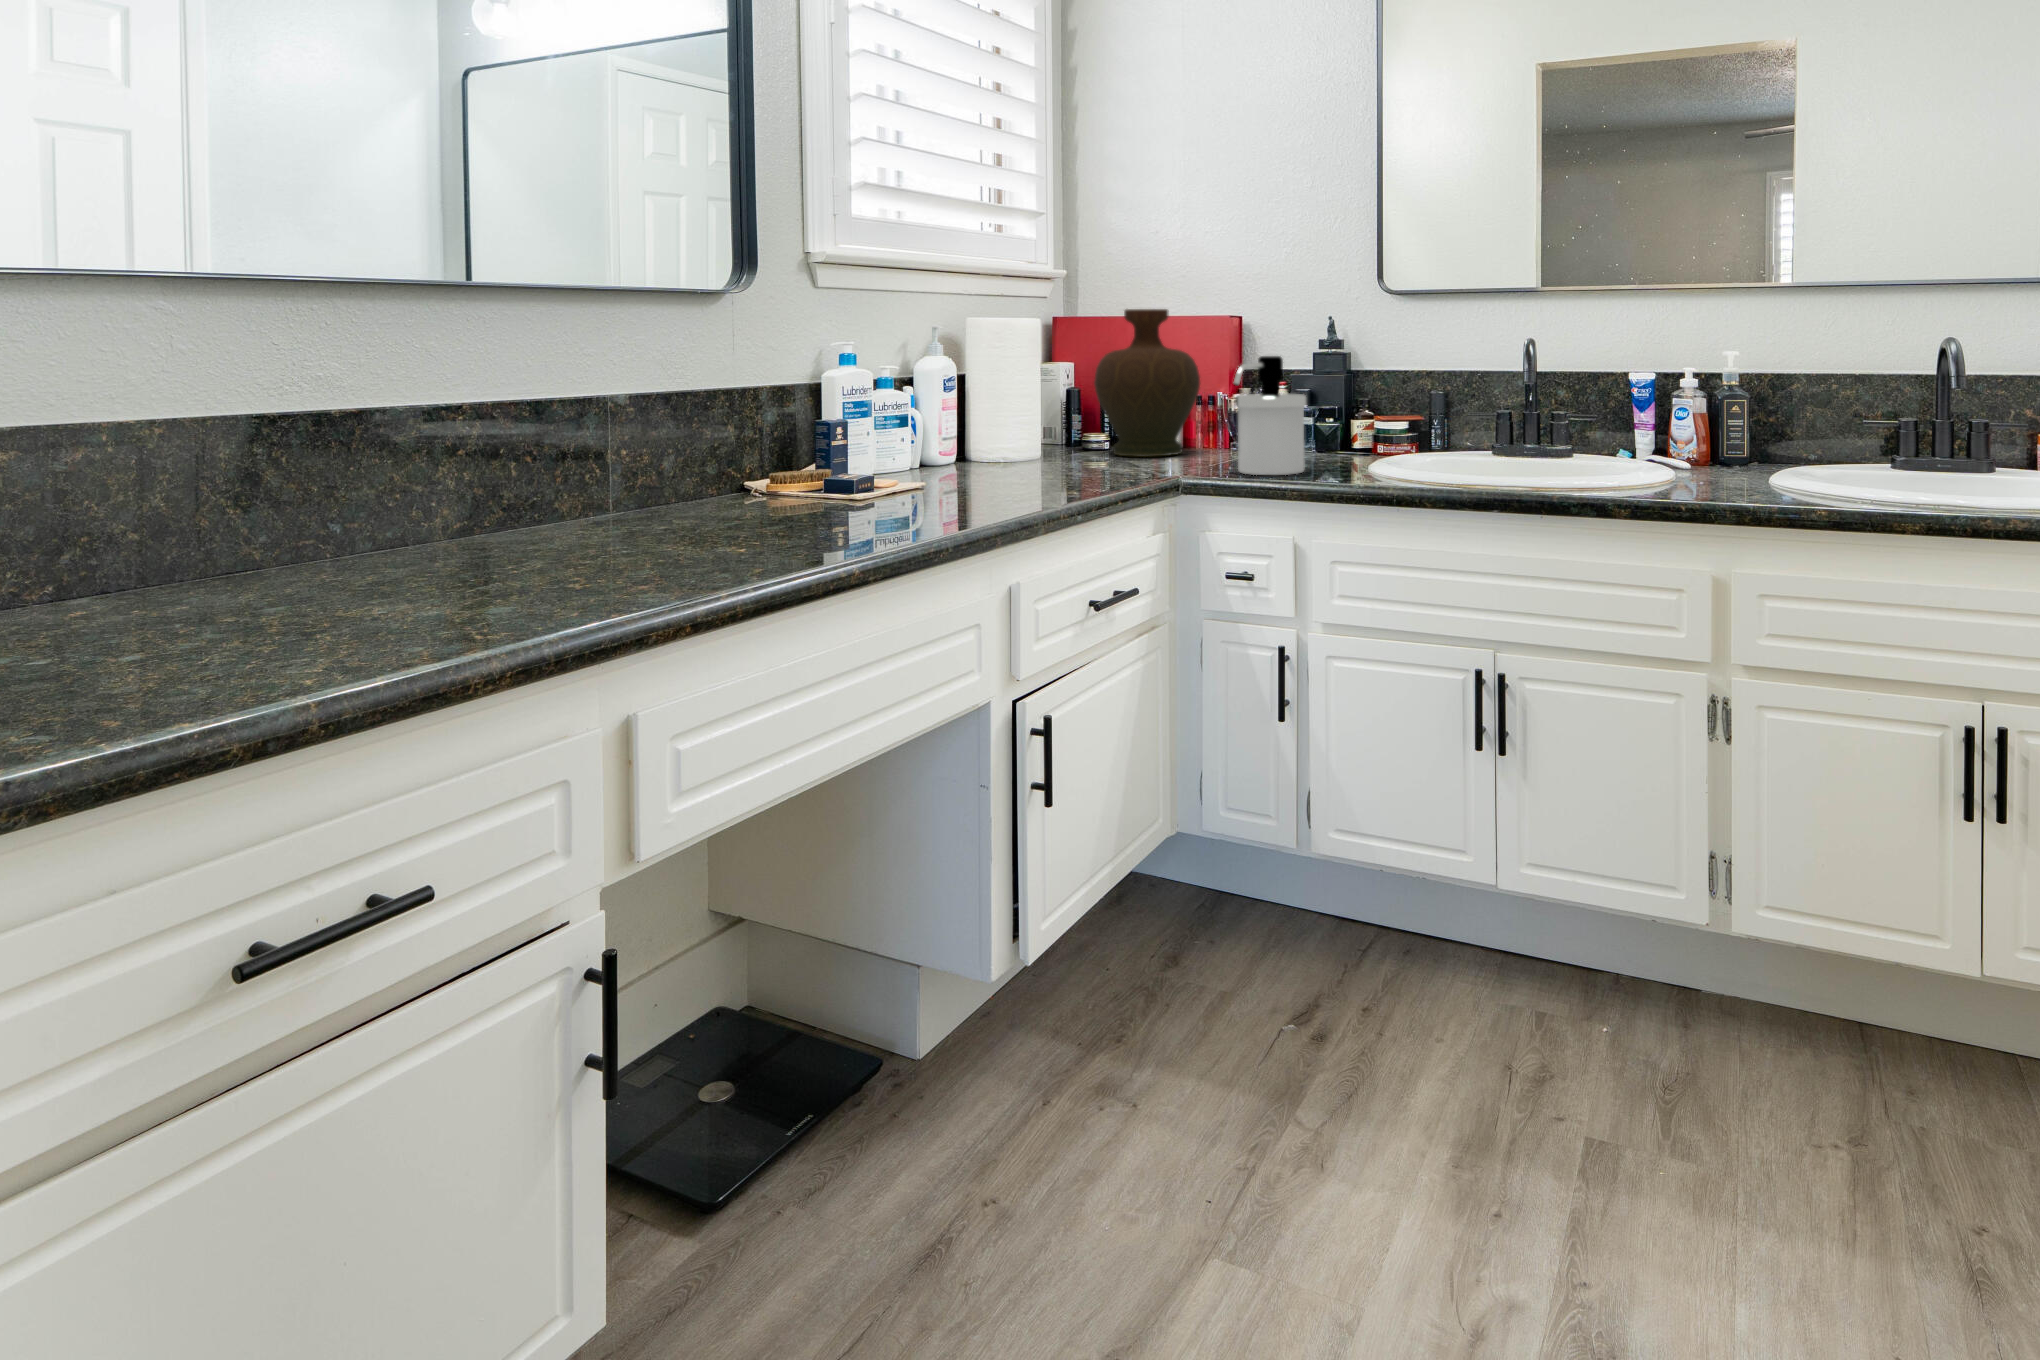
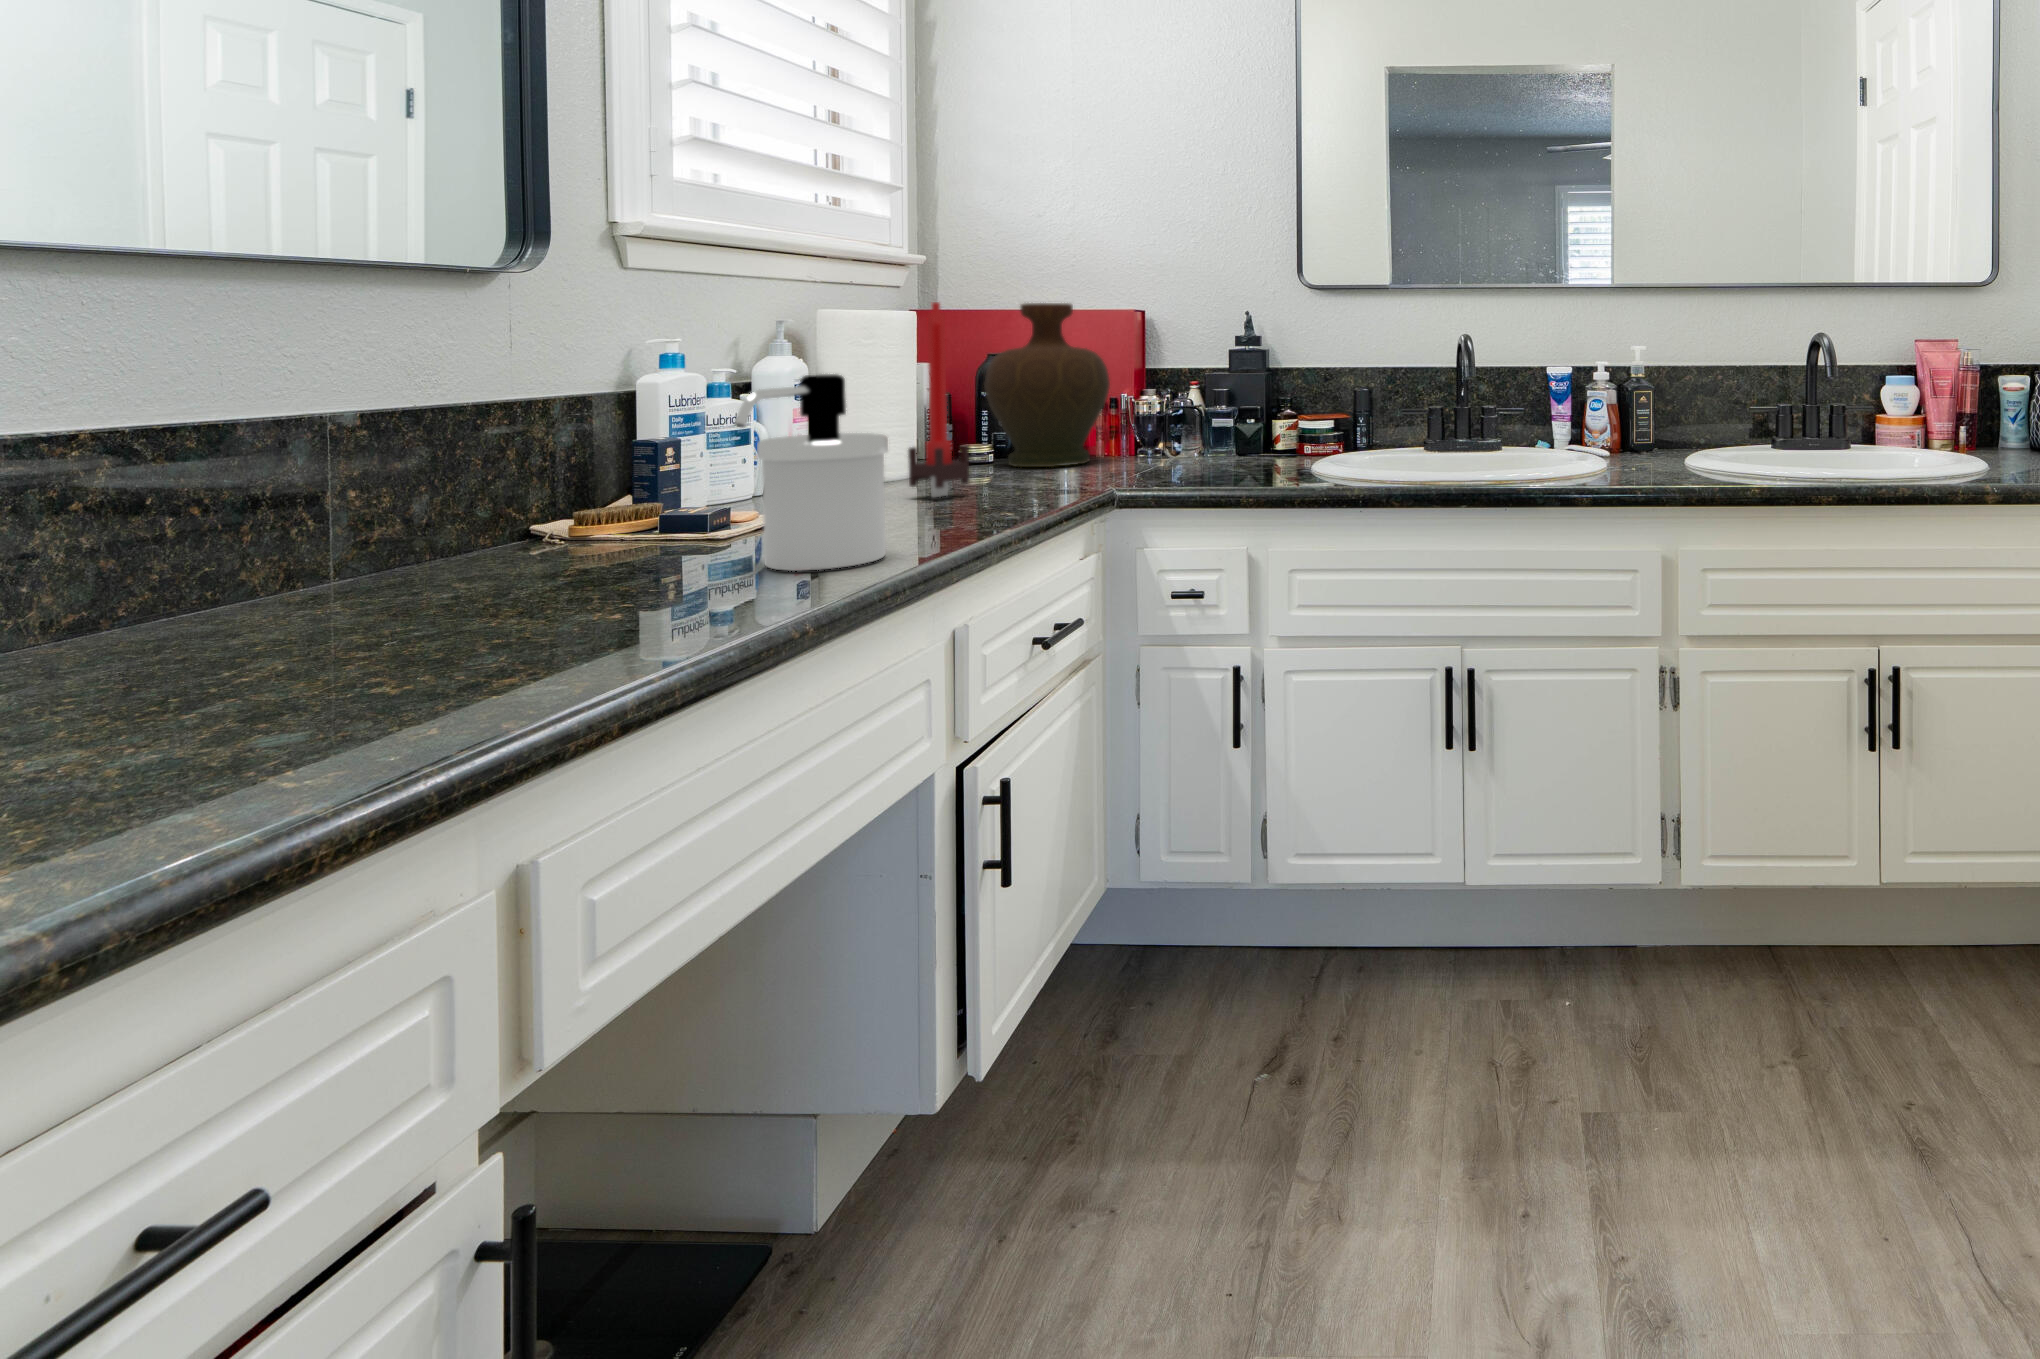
candle: none [1013,311,1060,477] -> present [908,302,969,497]
soap dispenser: present [1234,356,1306,475] -> present [735,374,888,571]

